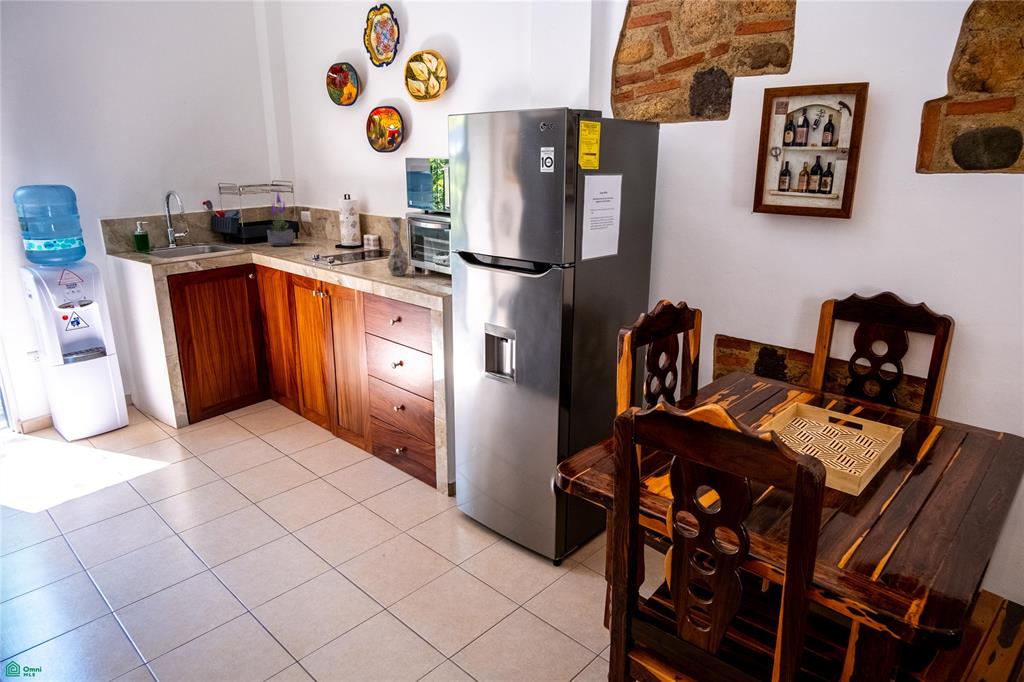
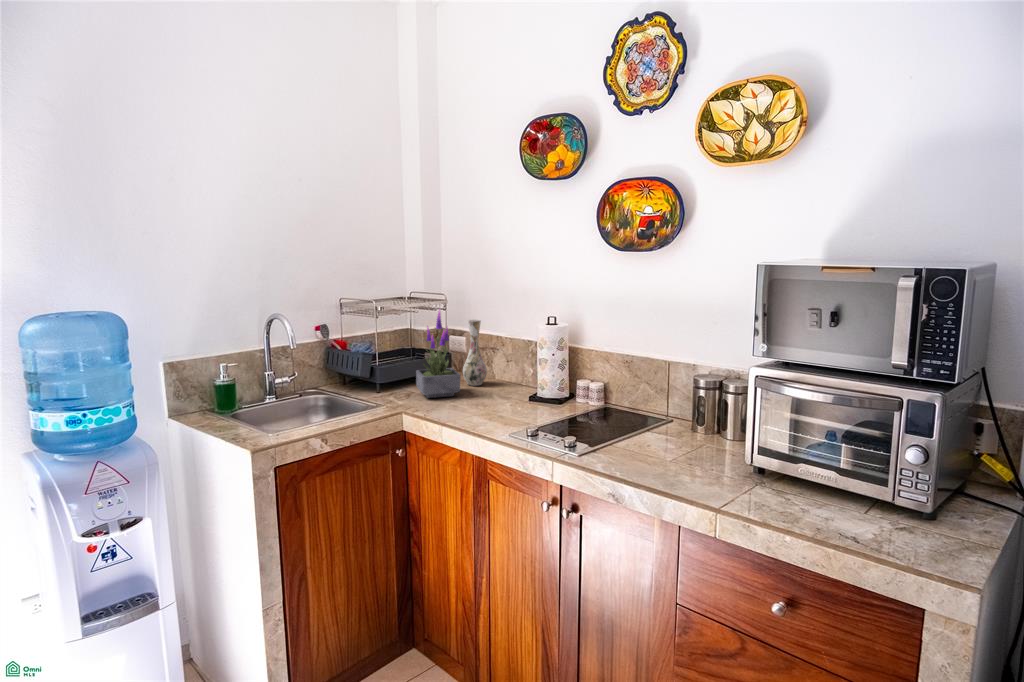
vase: present [387,217,409,276] -> present [463,320,487,386]

